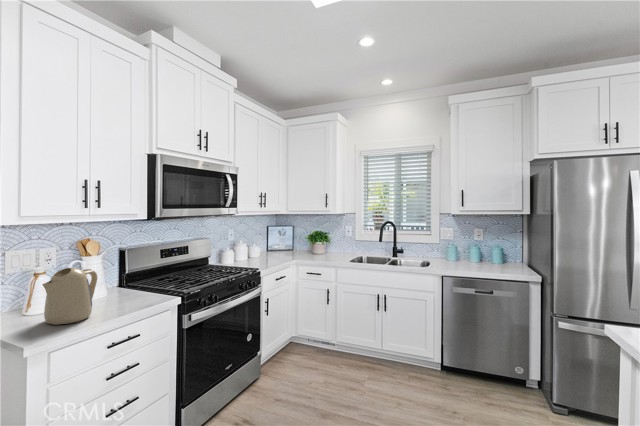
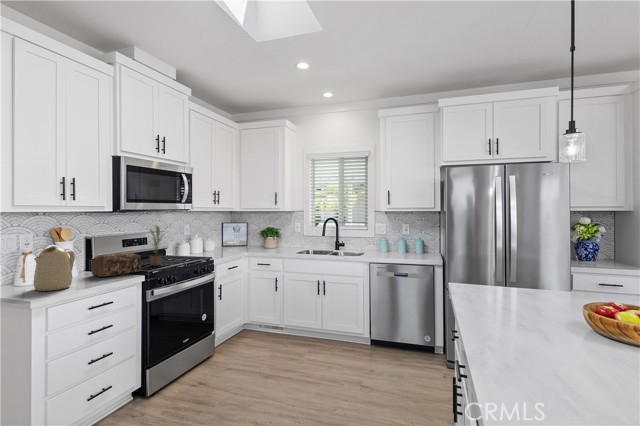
potted plant: none [183,231,217,280] -> present [150,224,170,266]
bread loaf: none [121,268,178,299] -> present [91,253,141,277]

